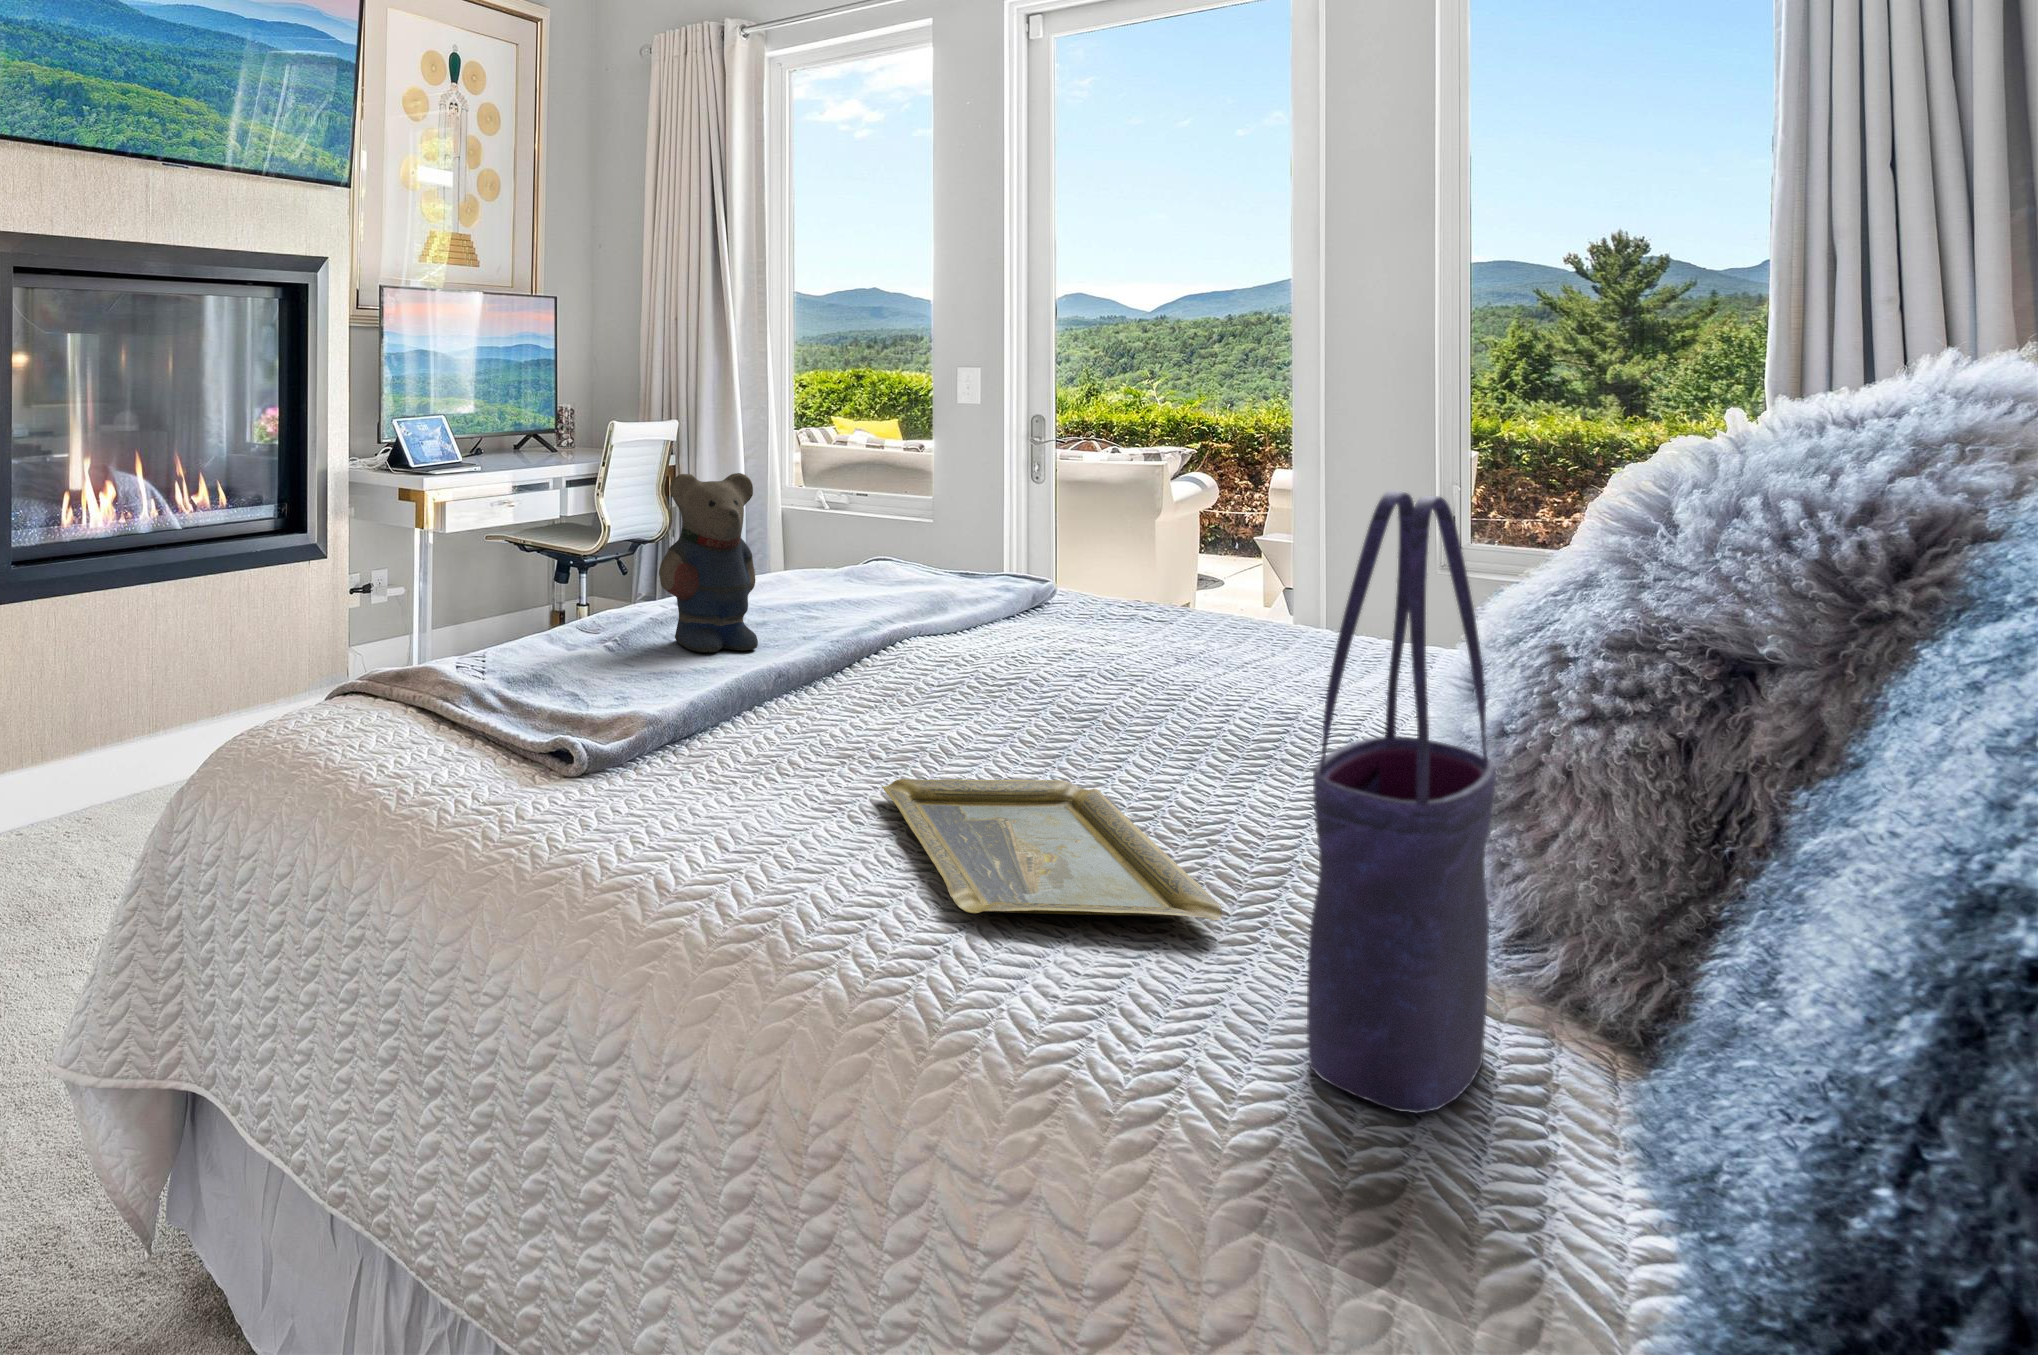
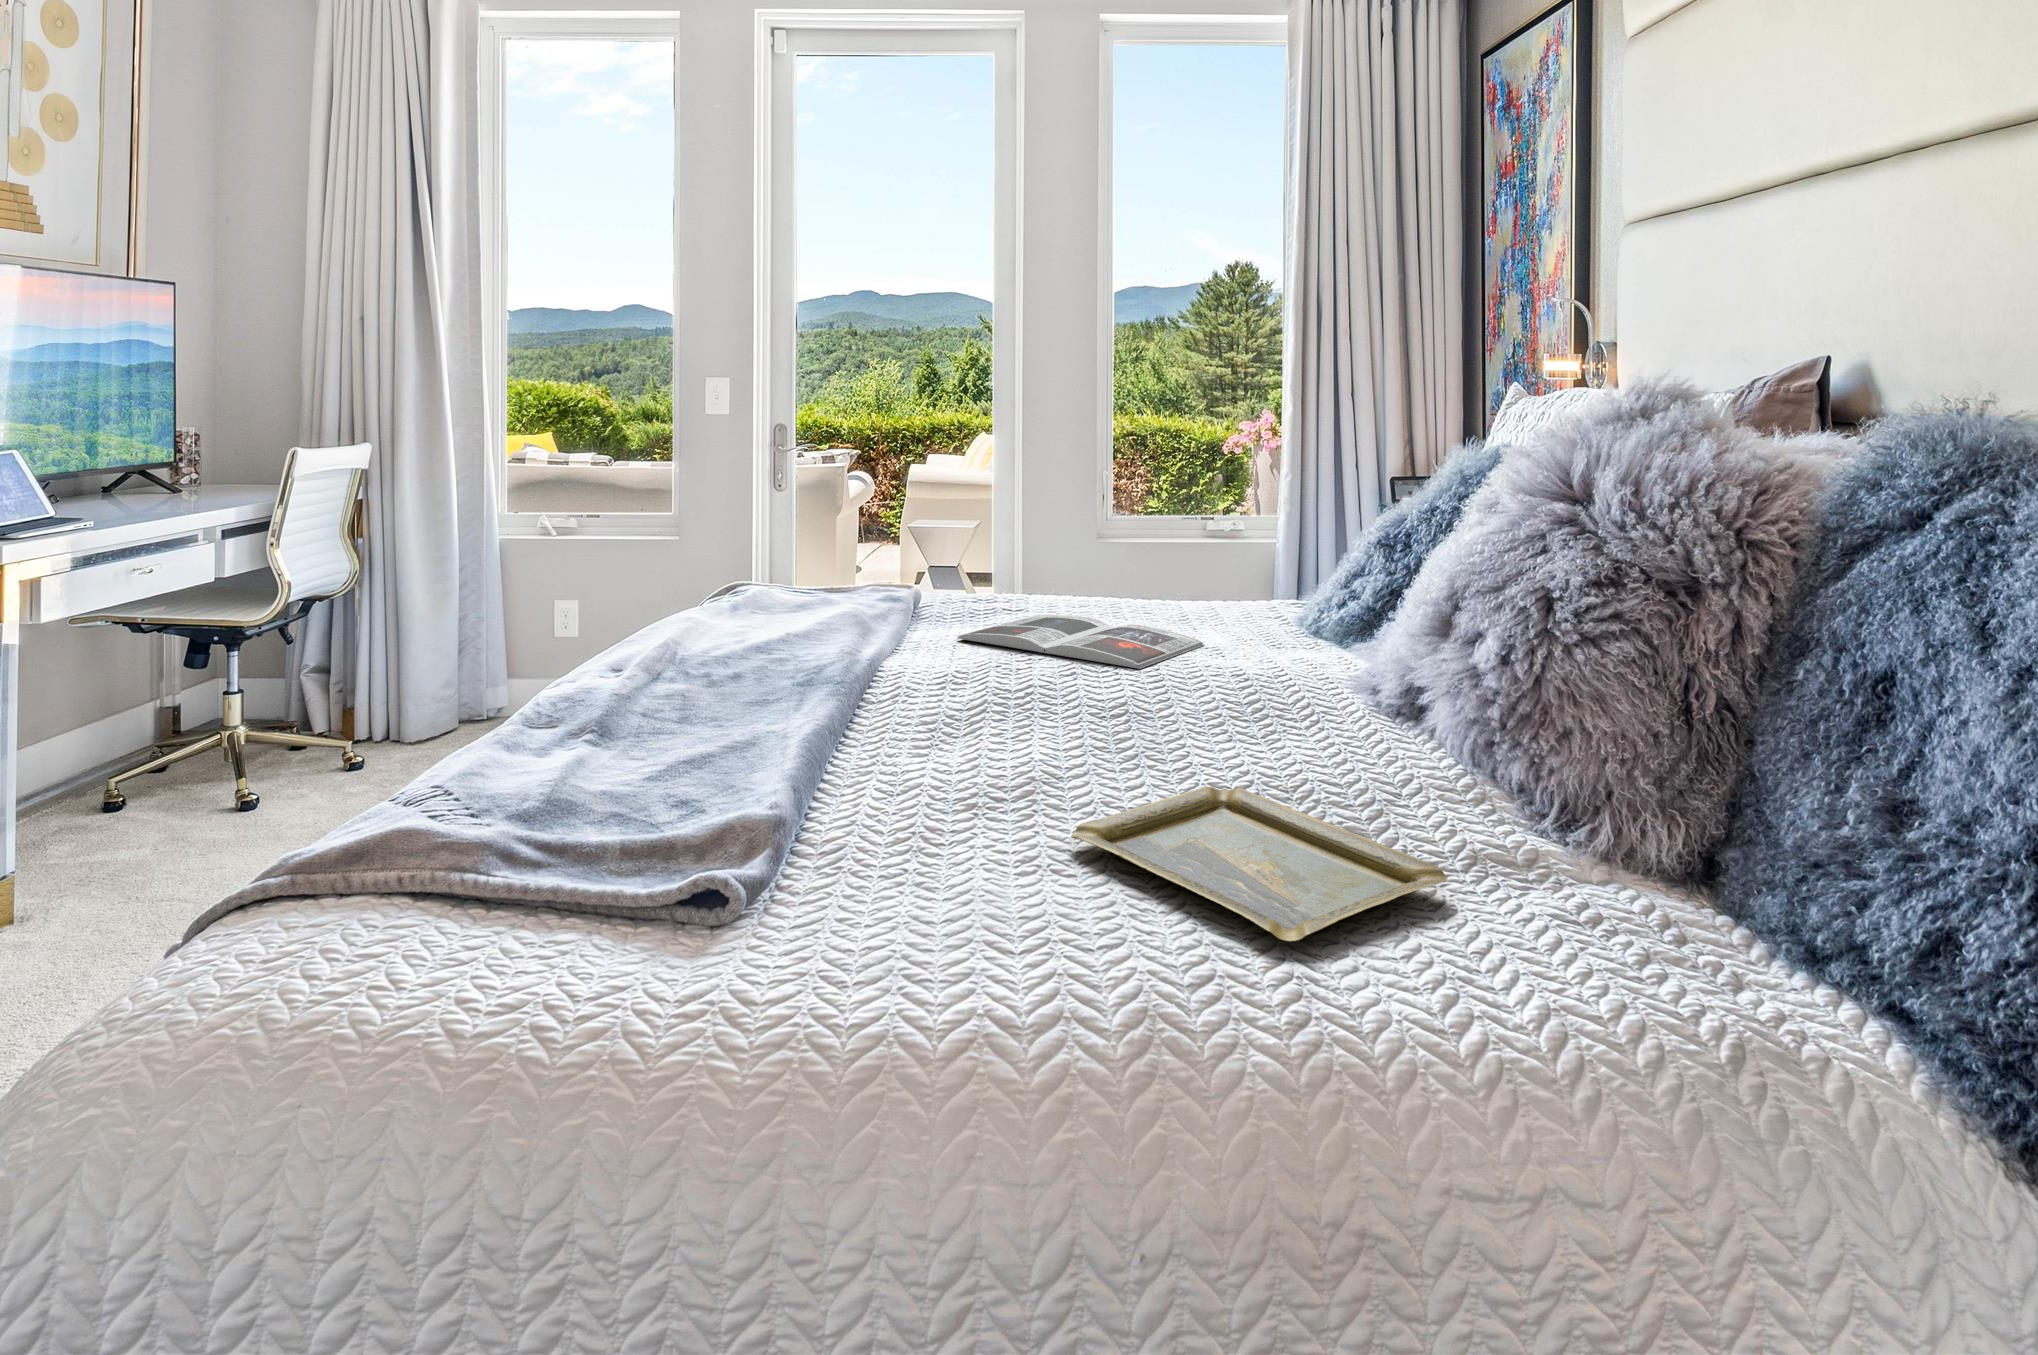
teddy bear: present [659,473,758,653] -> none [637,505,750,729]
tote bag: present [1307,490,1496,1113] -> none [1586,481,1720,997]
magazine: none [1019,619,1299,682] -> present [957,615,1204,669]

